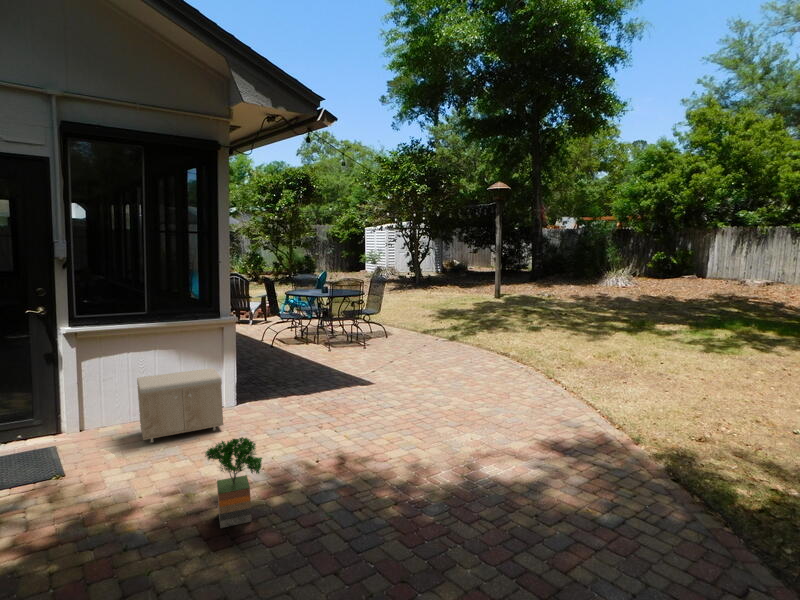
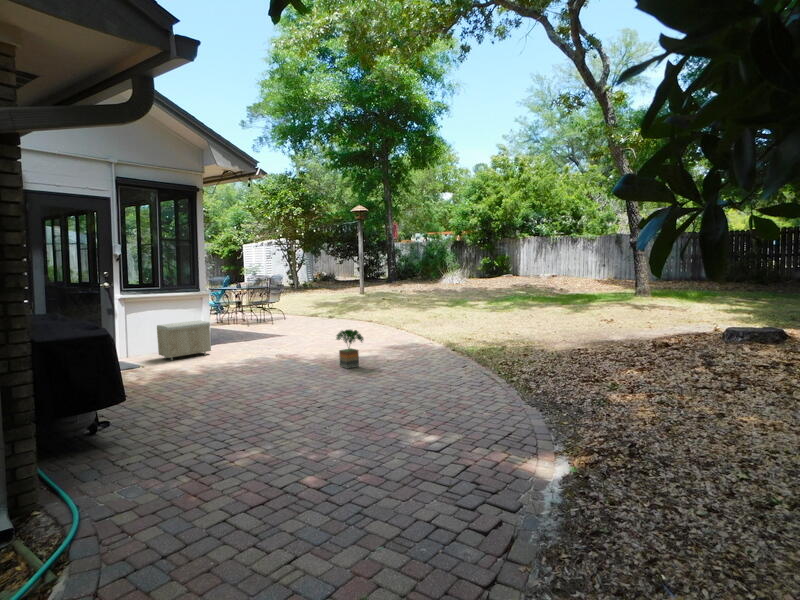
potted tree: present [205,437,262,528] -> present [336,330,363,368]

